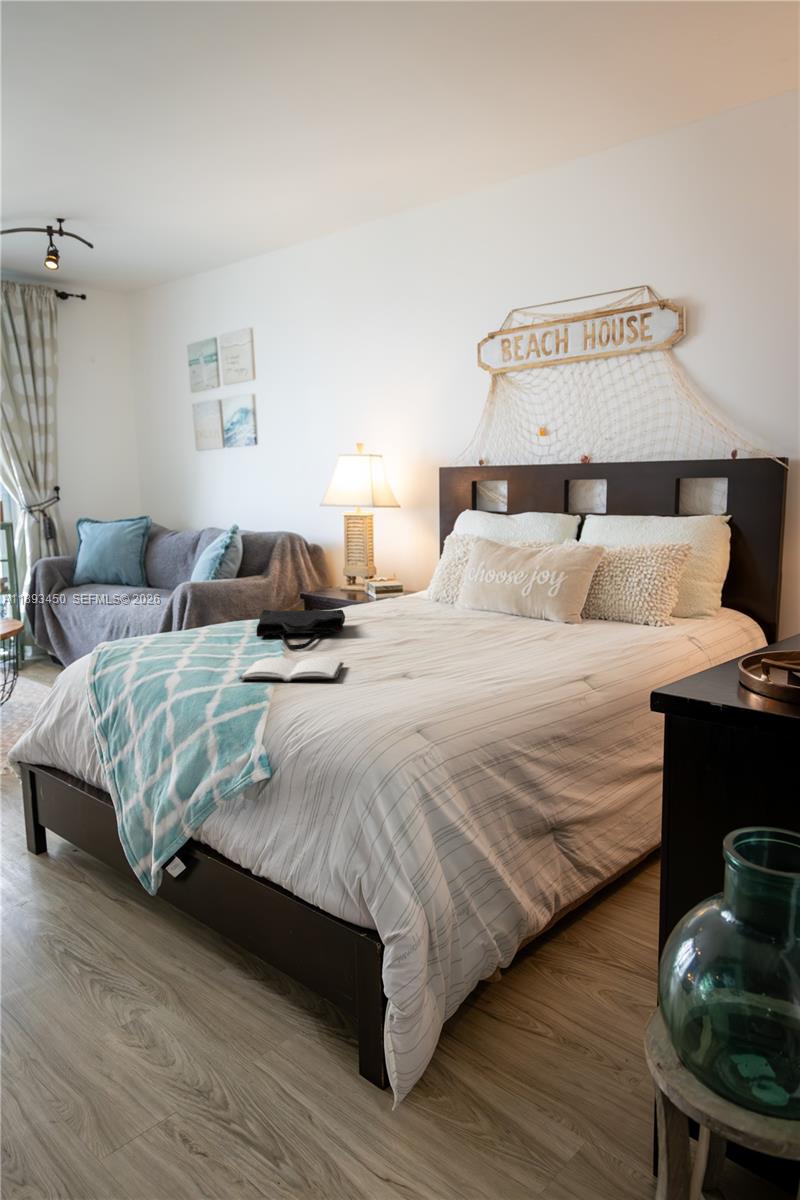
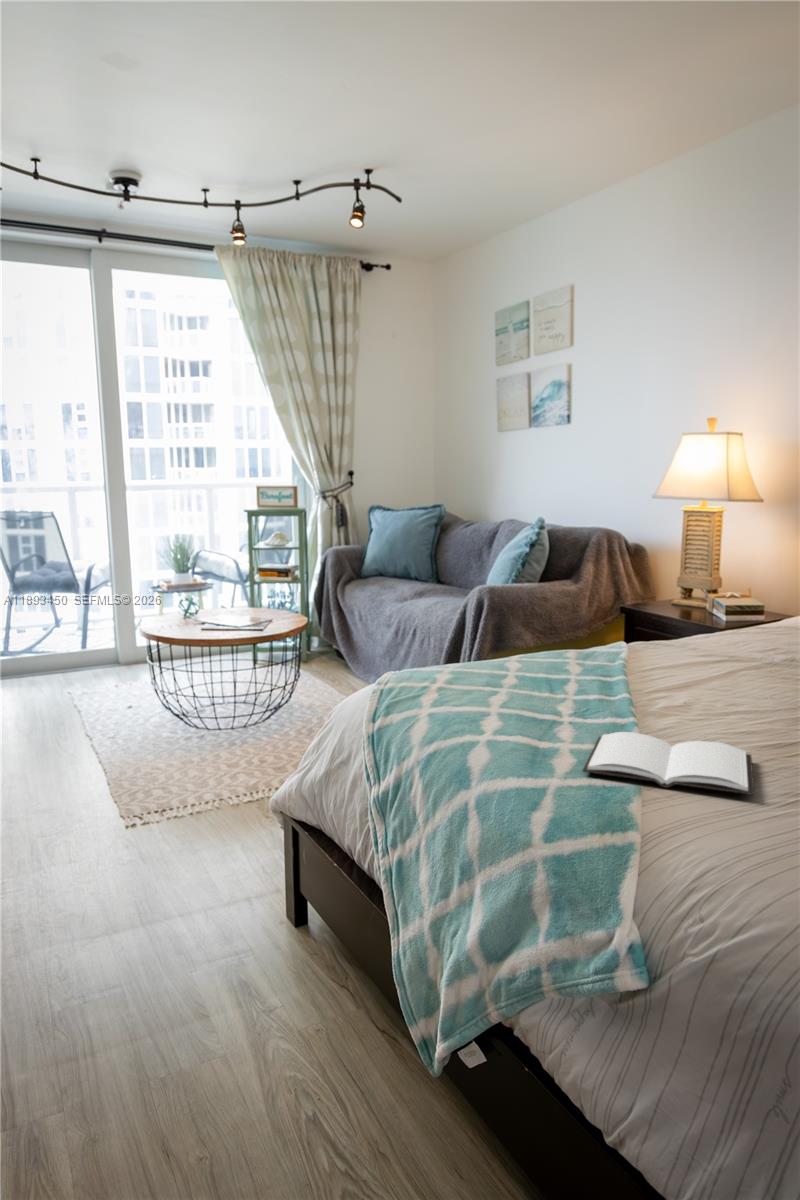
tote bag: present [257,610,345,650] -> none [591,640,724,714]

